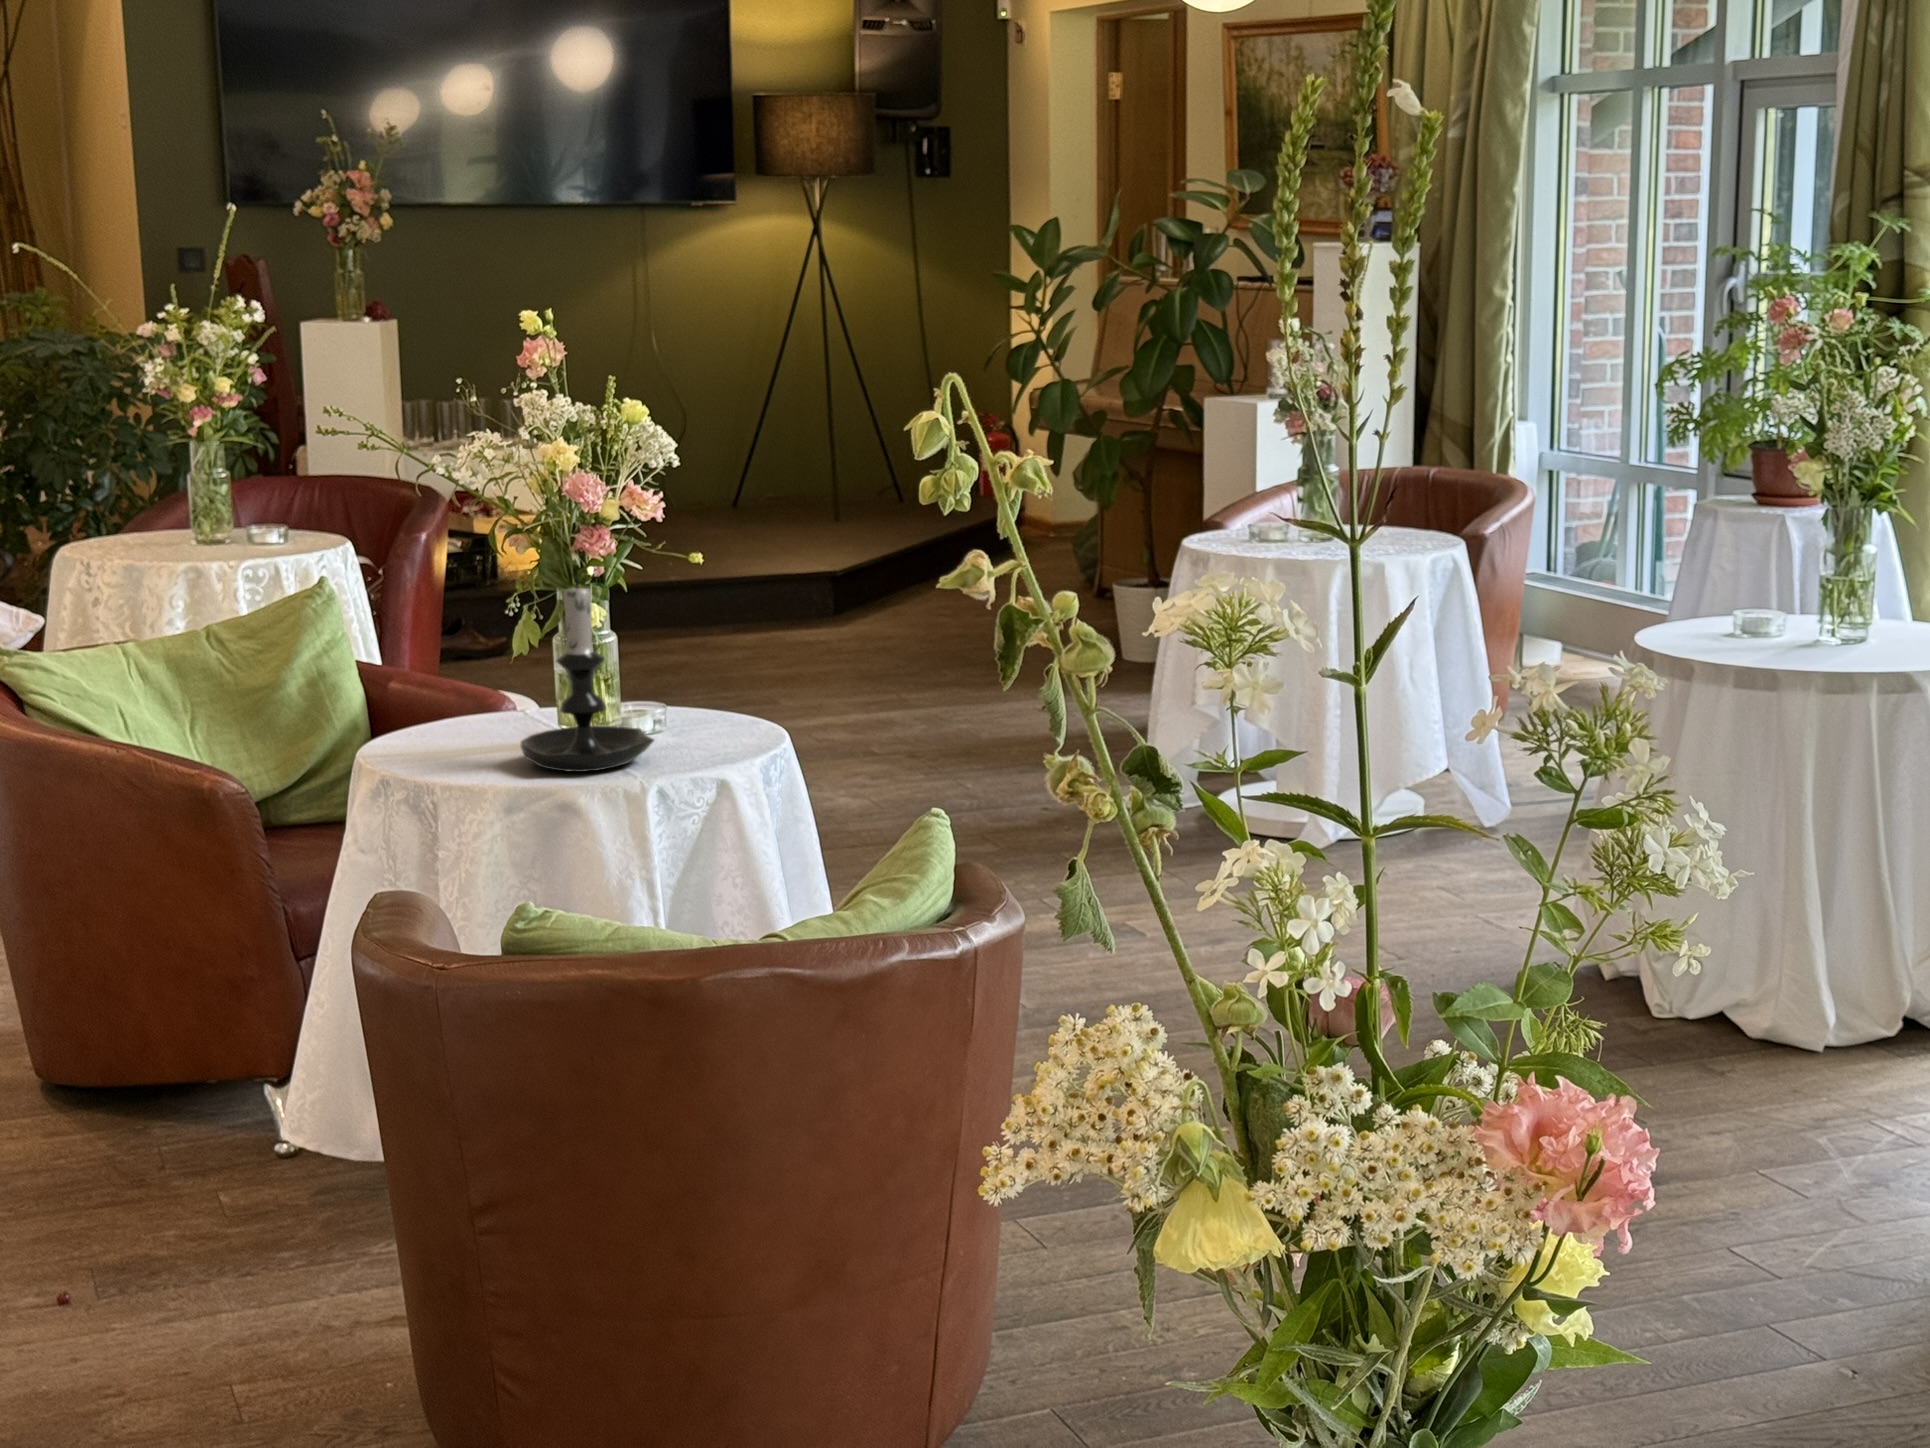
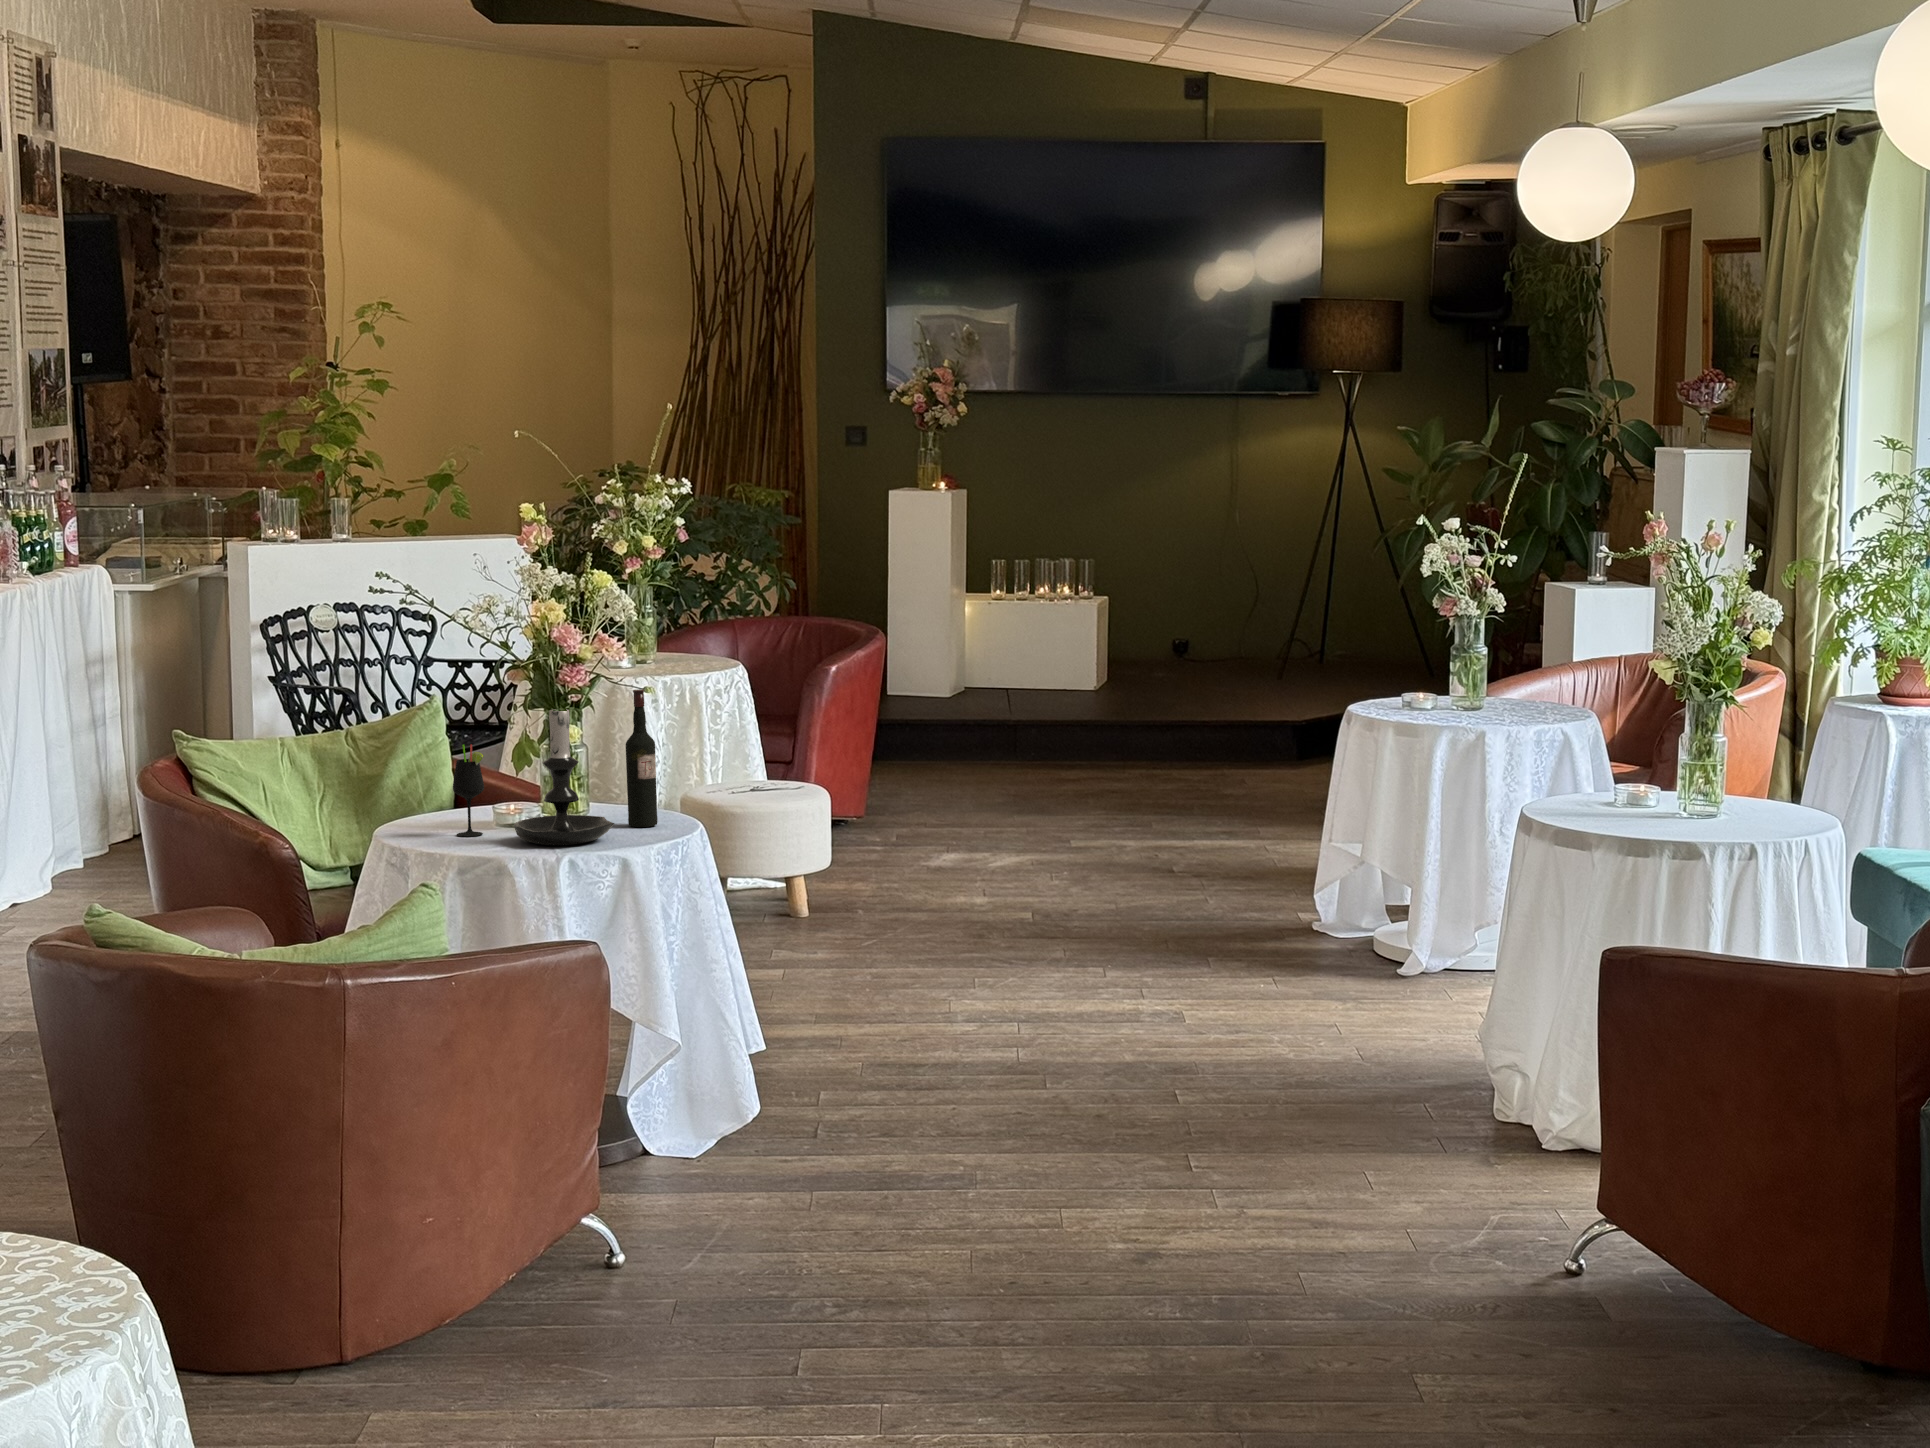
wine bottle: none [667,557,711,738] -> present [626,689,657,827]
wine glass: none [438,635,481,756] -> present [453,744,484,836]

